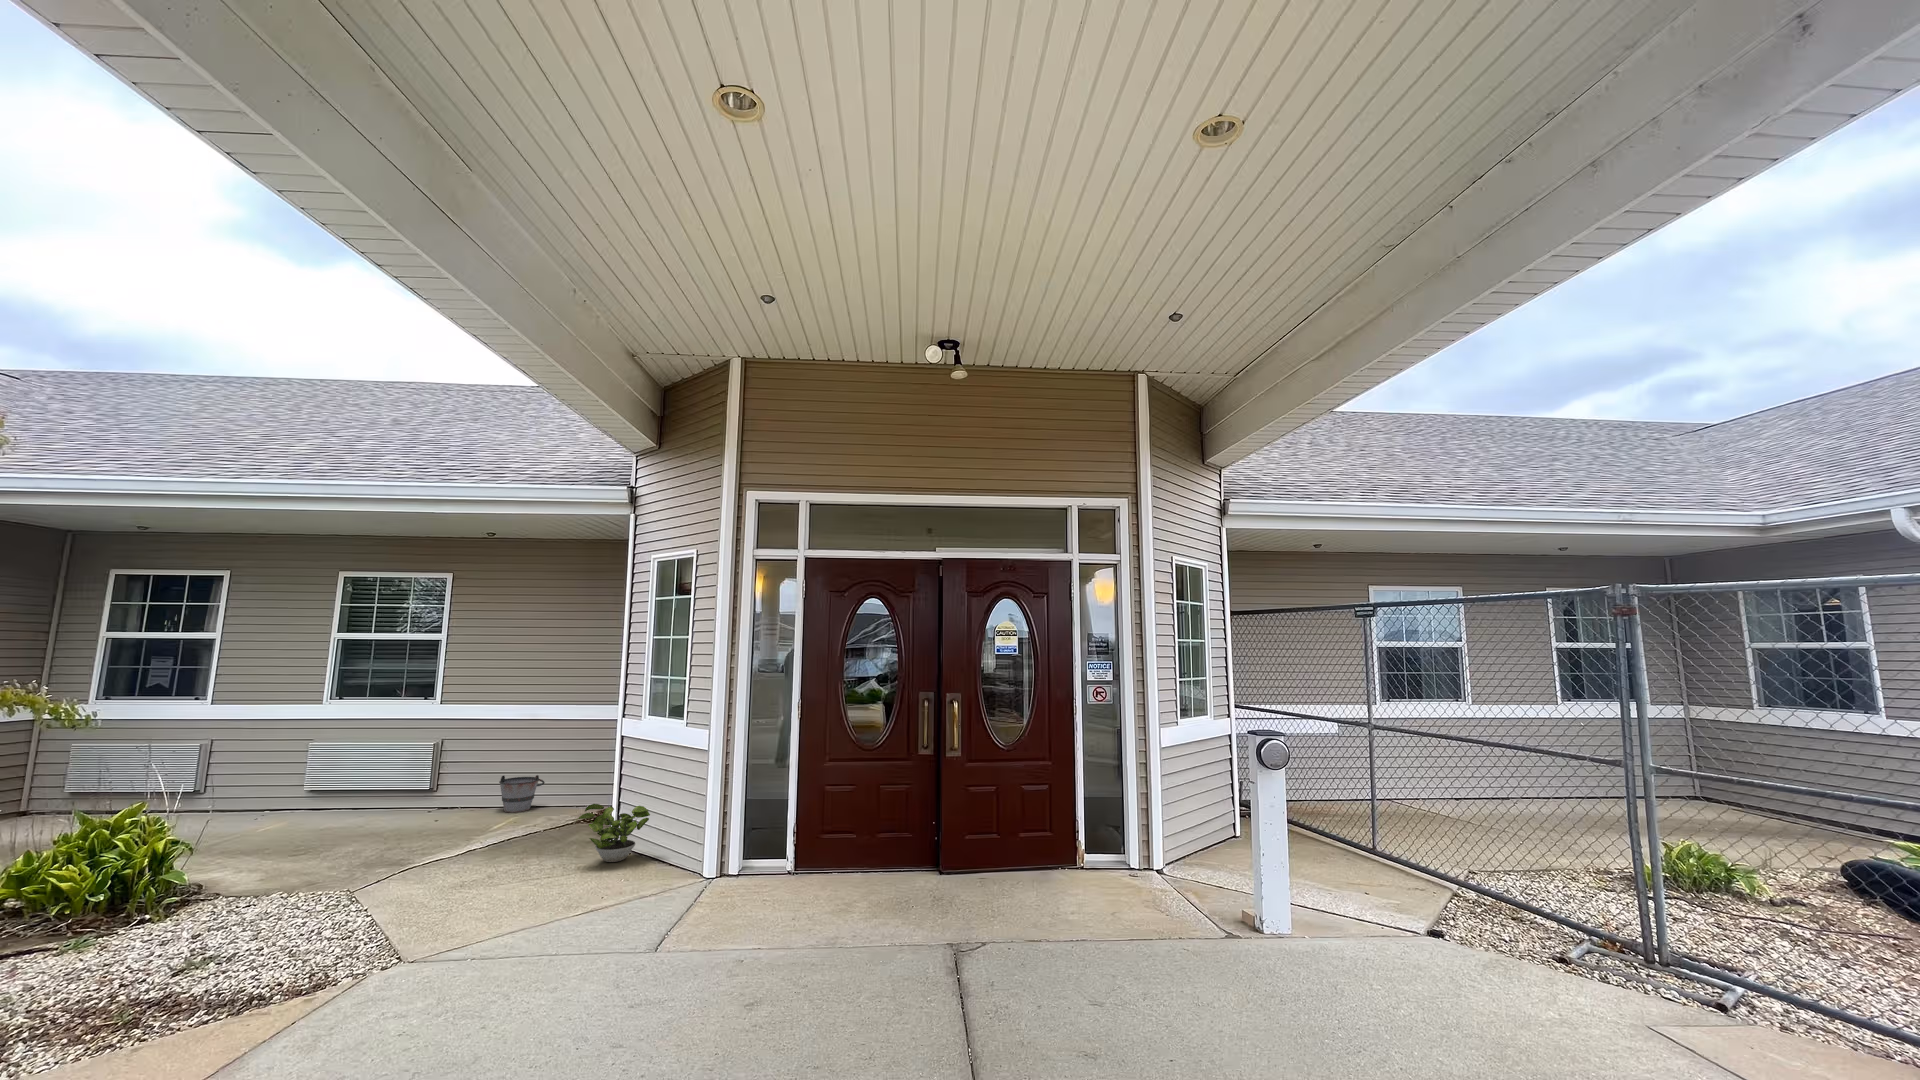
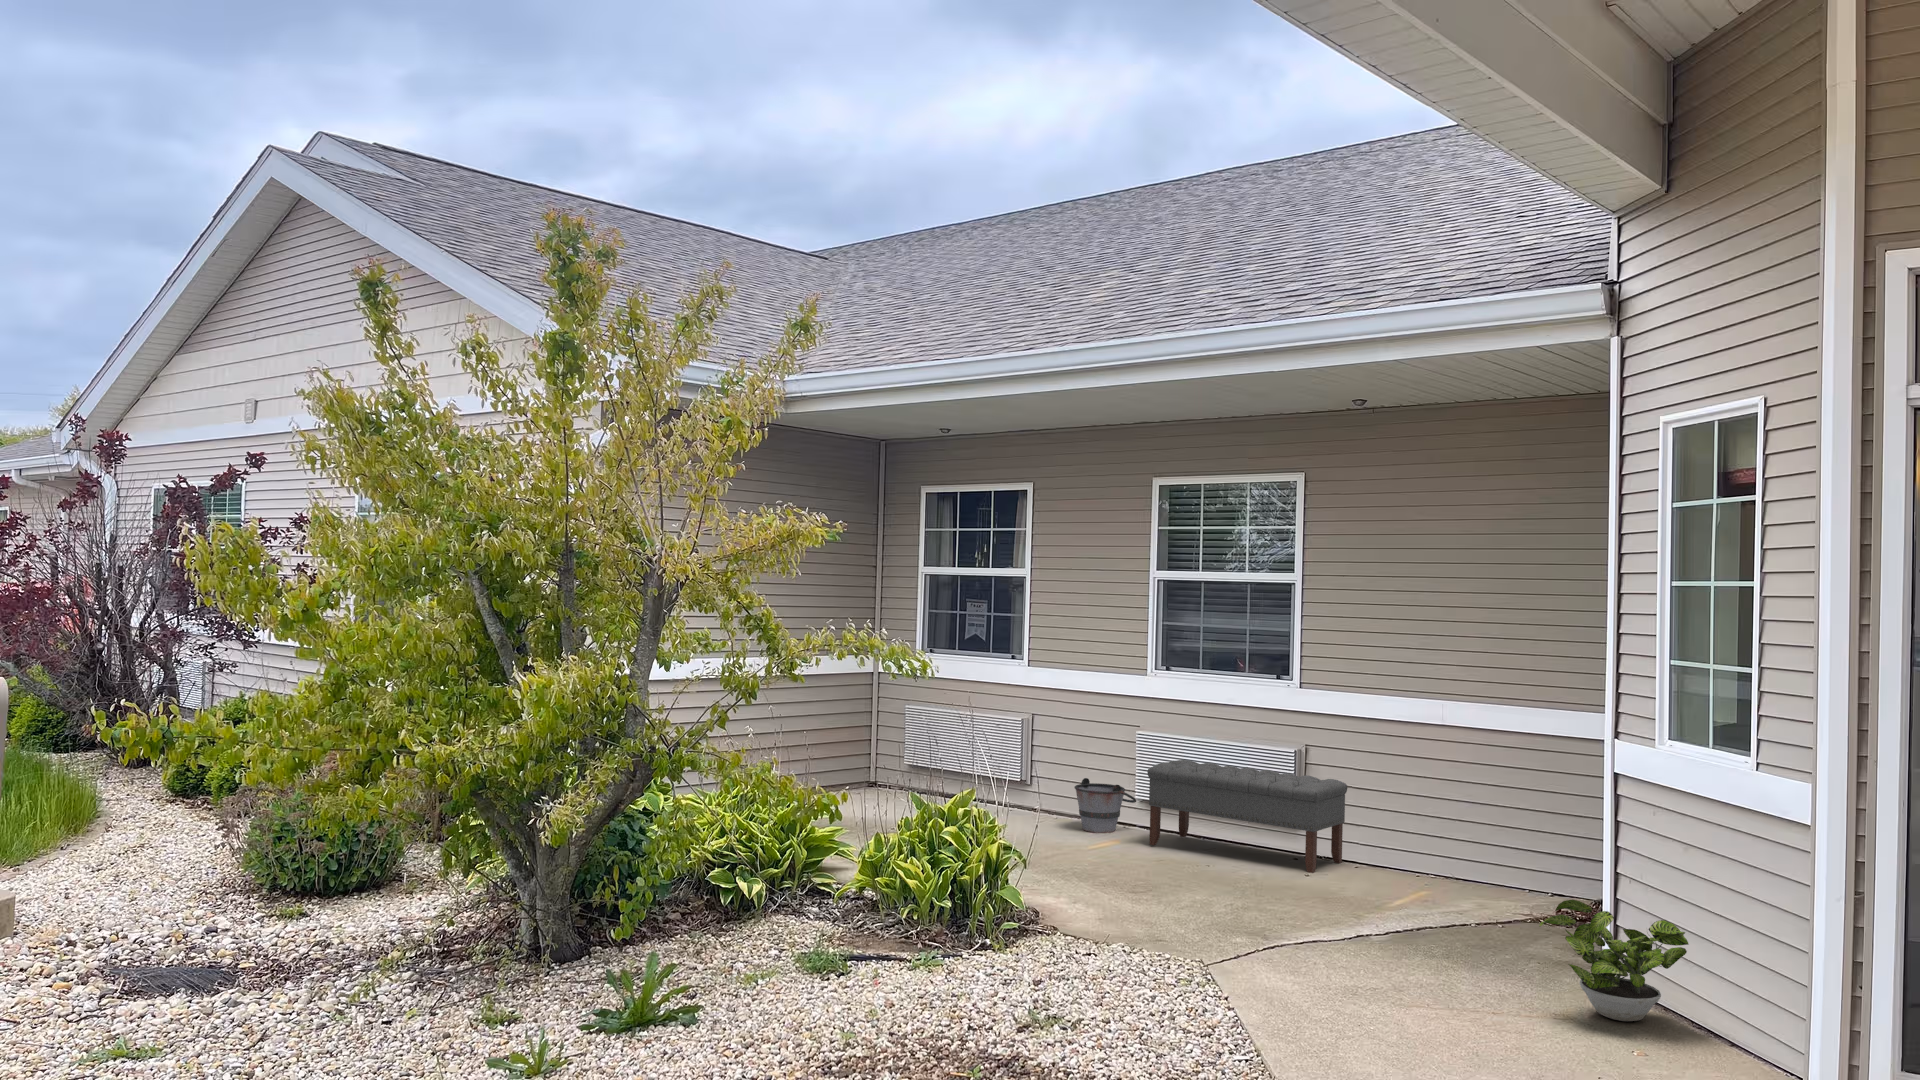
bench: none [317,758,476,822] -> present [1147,760,1347,873]
bucket: present [499,775,545,812] -> present [1074,778,1136,833]

